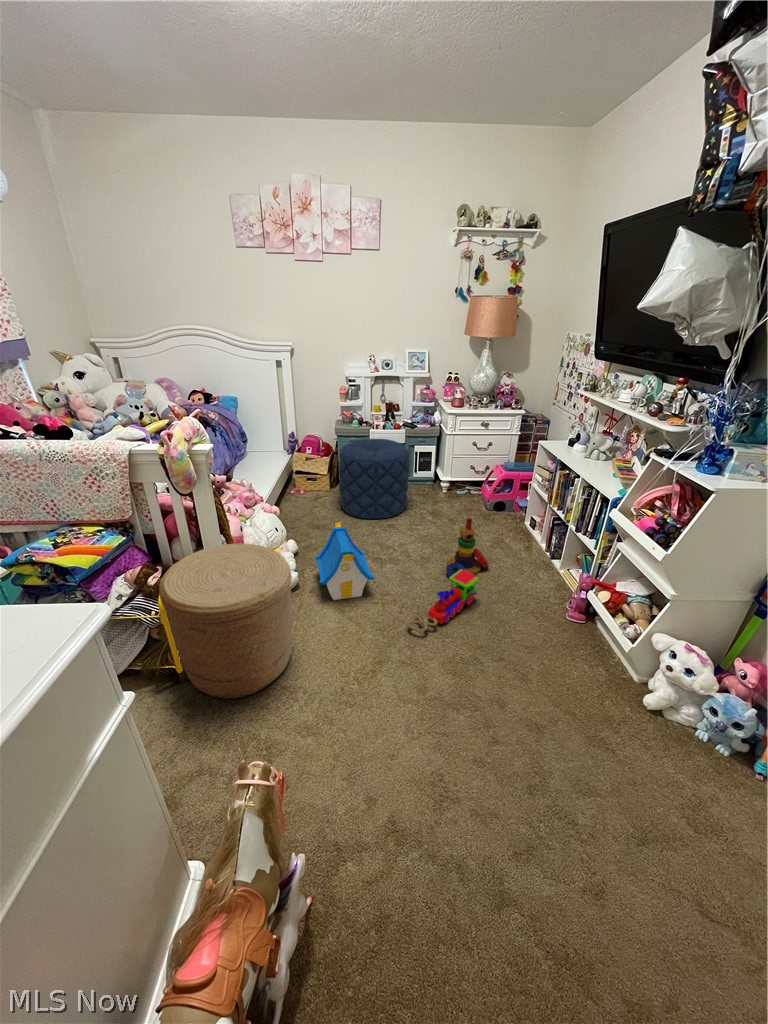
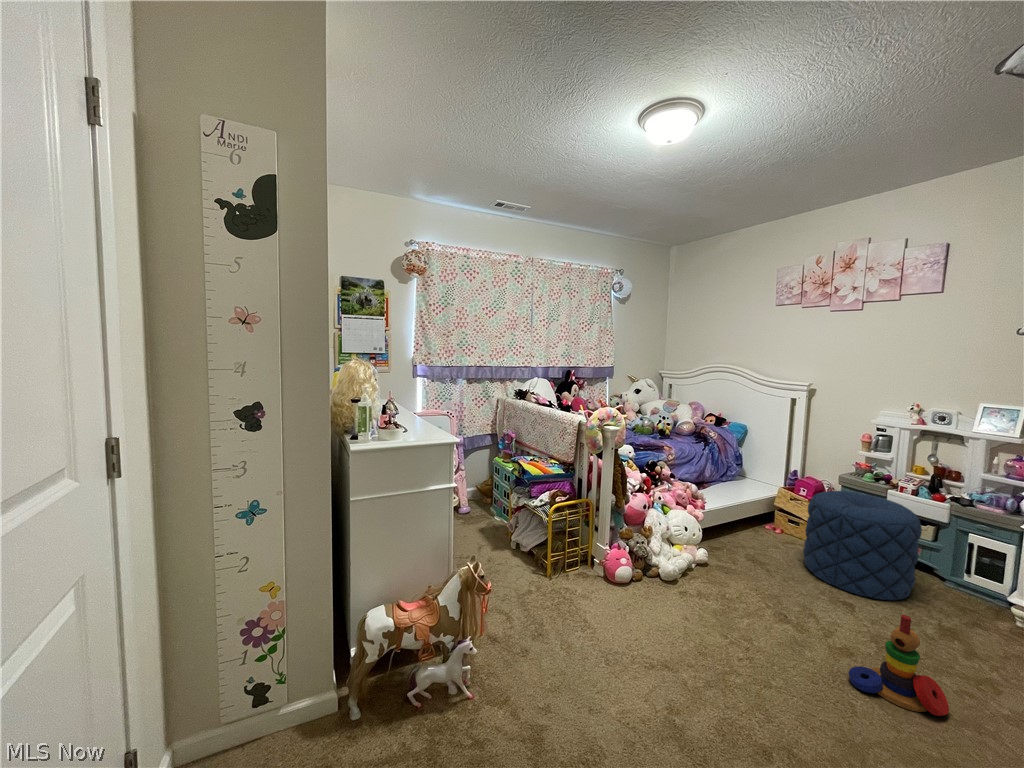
toy house: present [315,522,374,600] -> none [679,542,754,621]
woven basket: present [159,543,292,699] -> none [544,496,631,611]
toy train: present [408,570,479,631] -> none [721,653,859,716]

